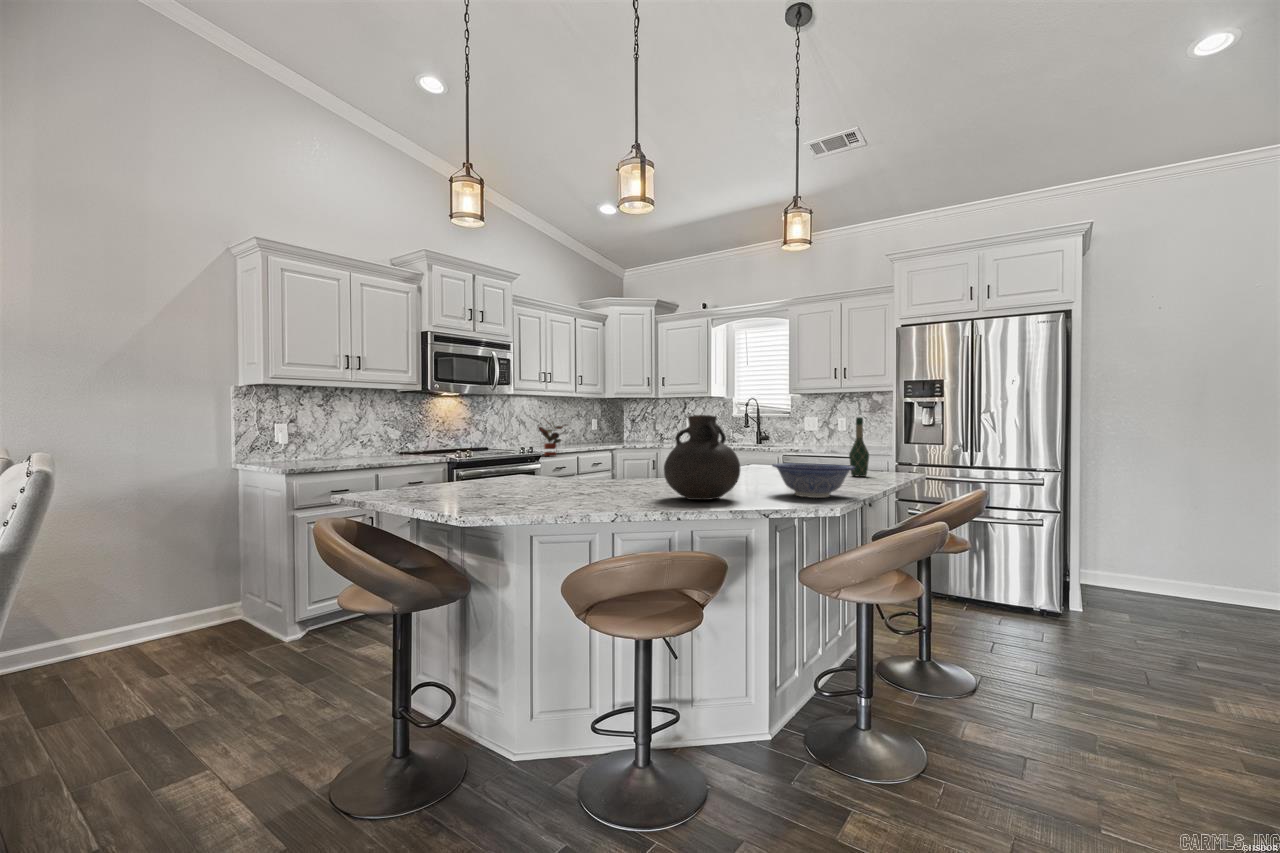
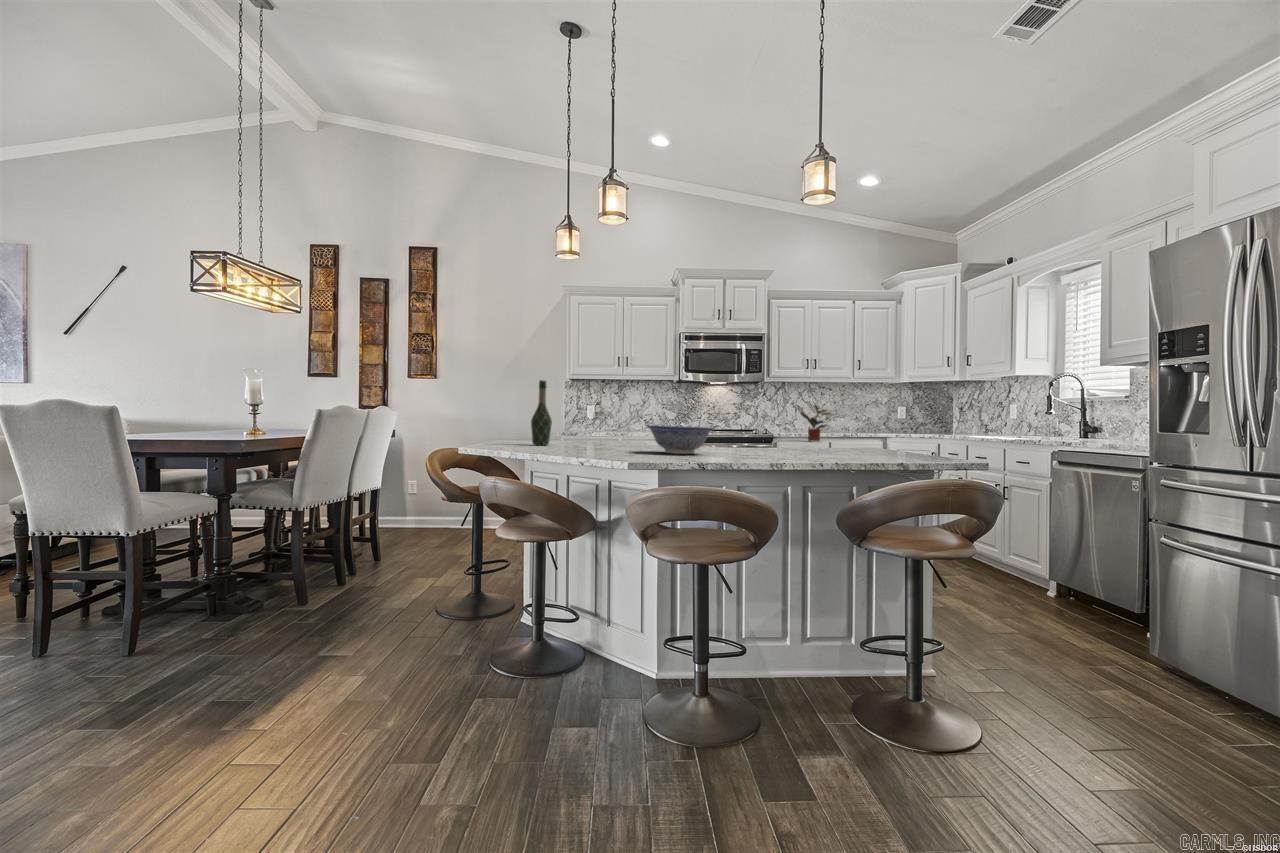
vase: present [664,415,740,500] -> none [573,385,630,448]
wine bottle: present [849,417,869,477] -> present [531,380,552,445]

